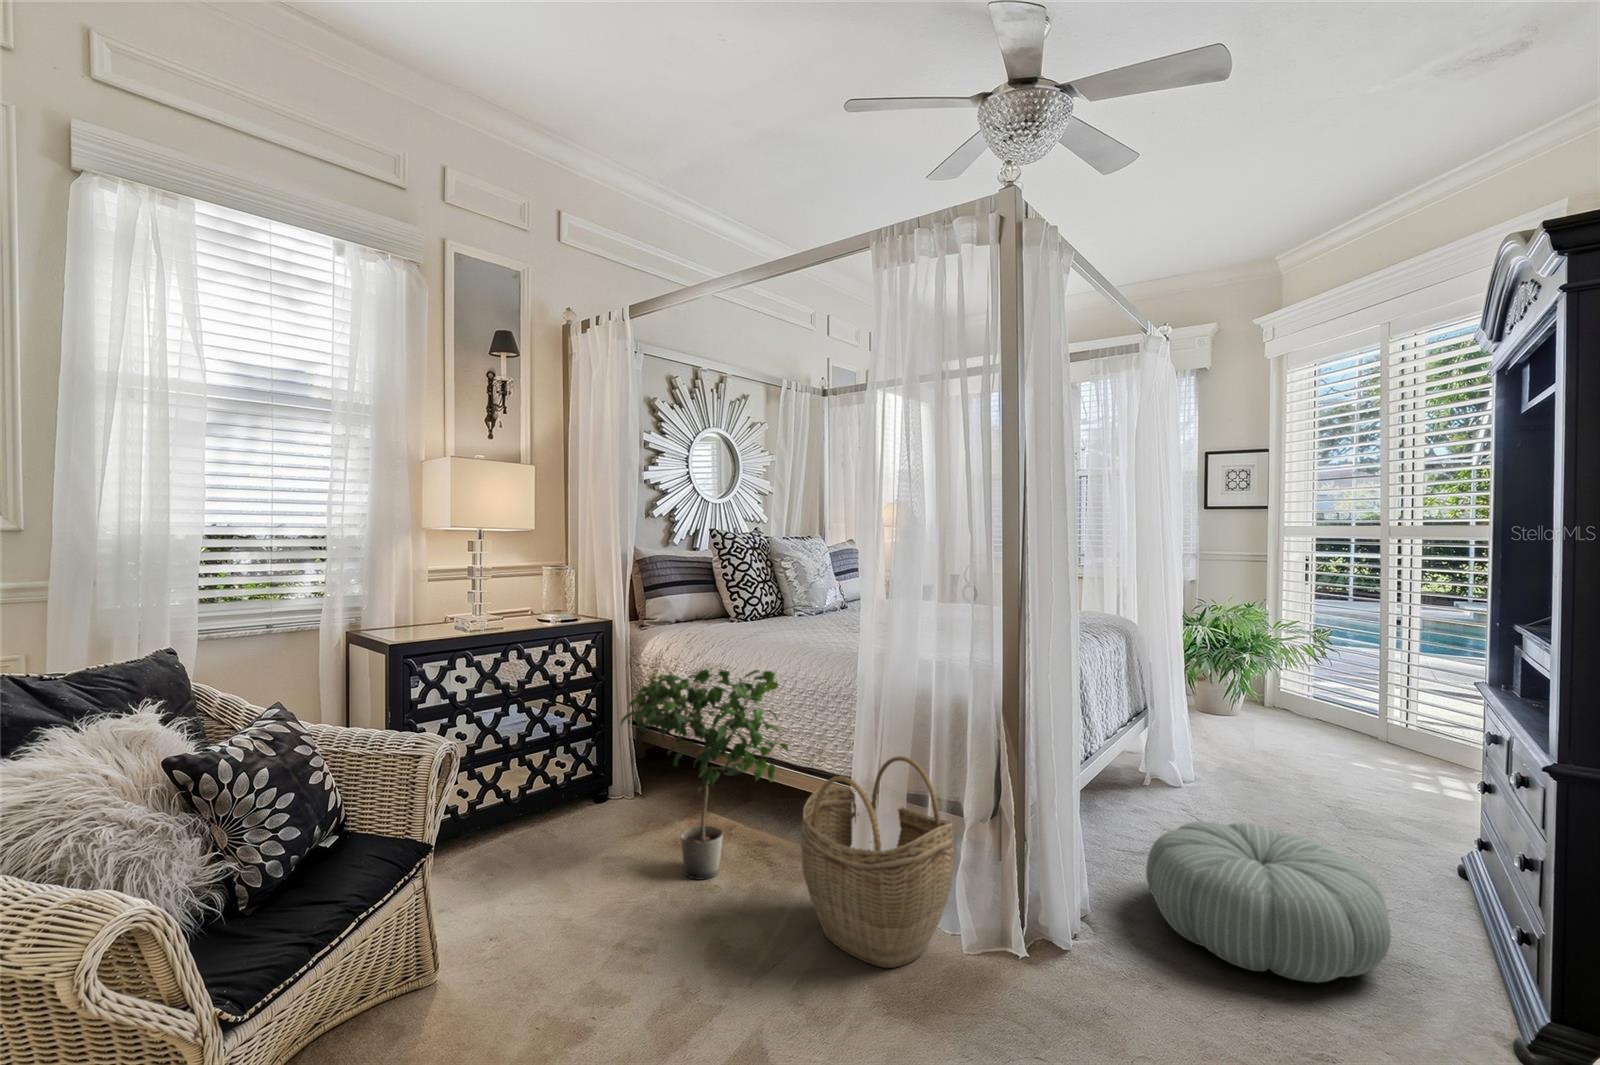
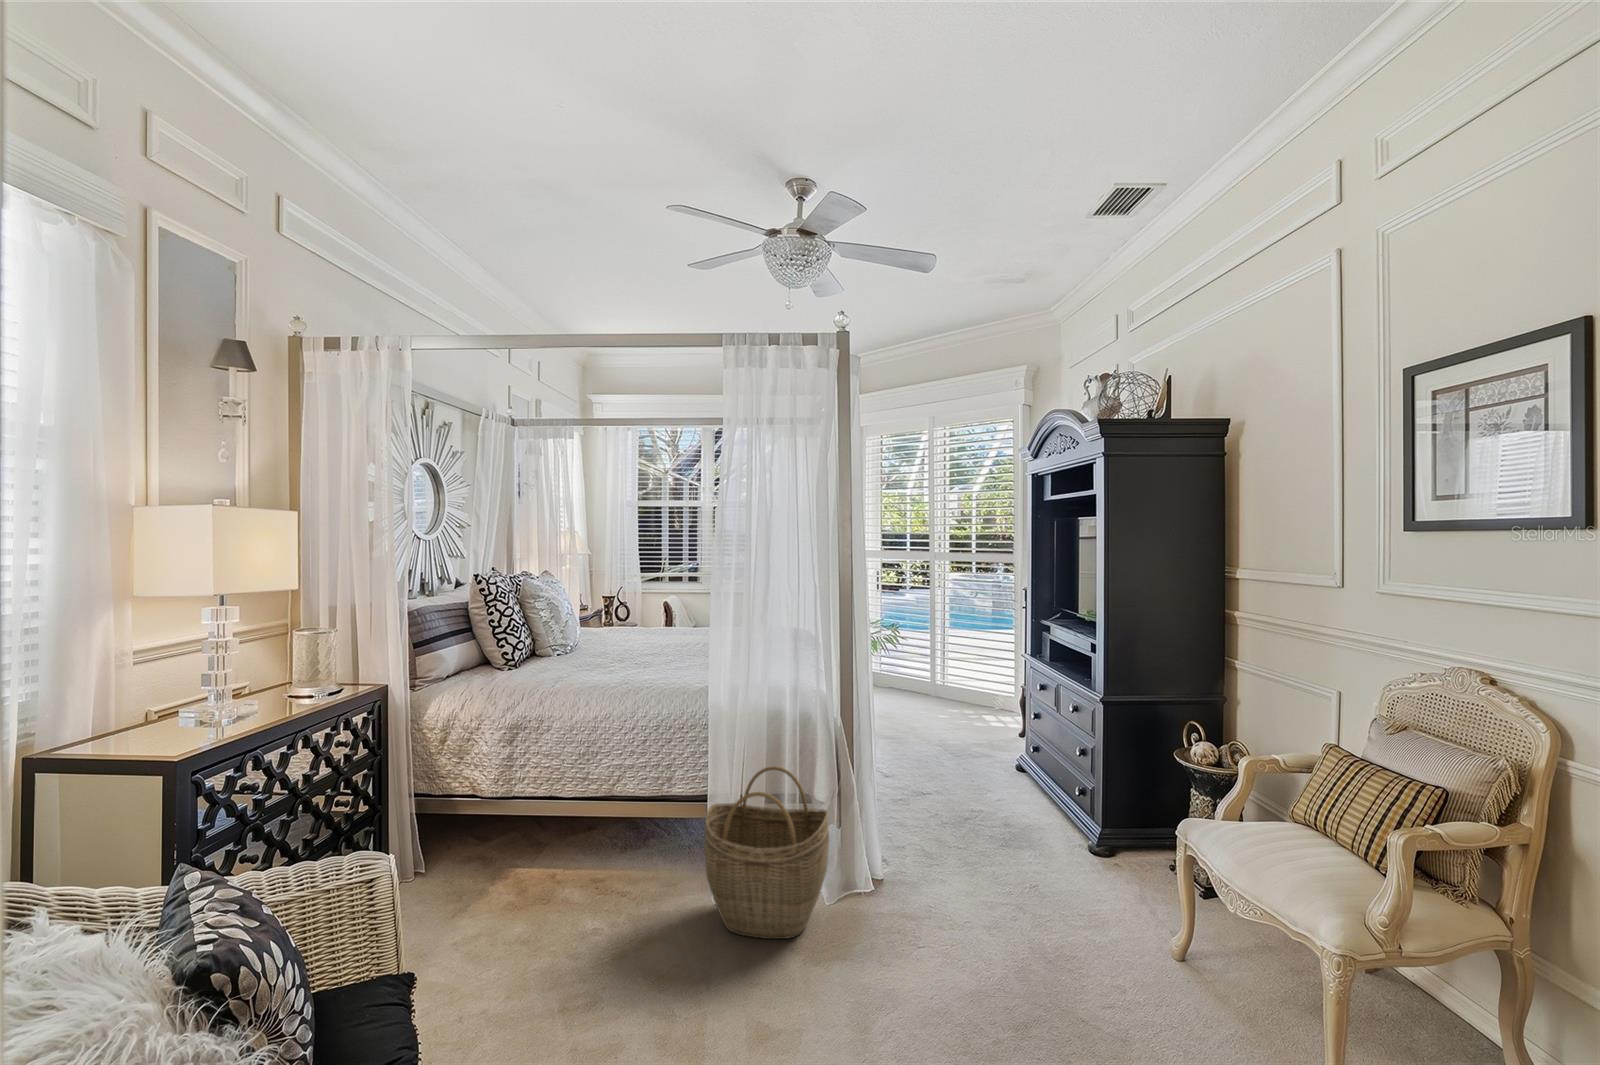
potted plant: present [621,670,789,880] -> none [478,713,652,930]
pouf: present [1146,822,1391,982] -> none [902,765,1036,856]

